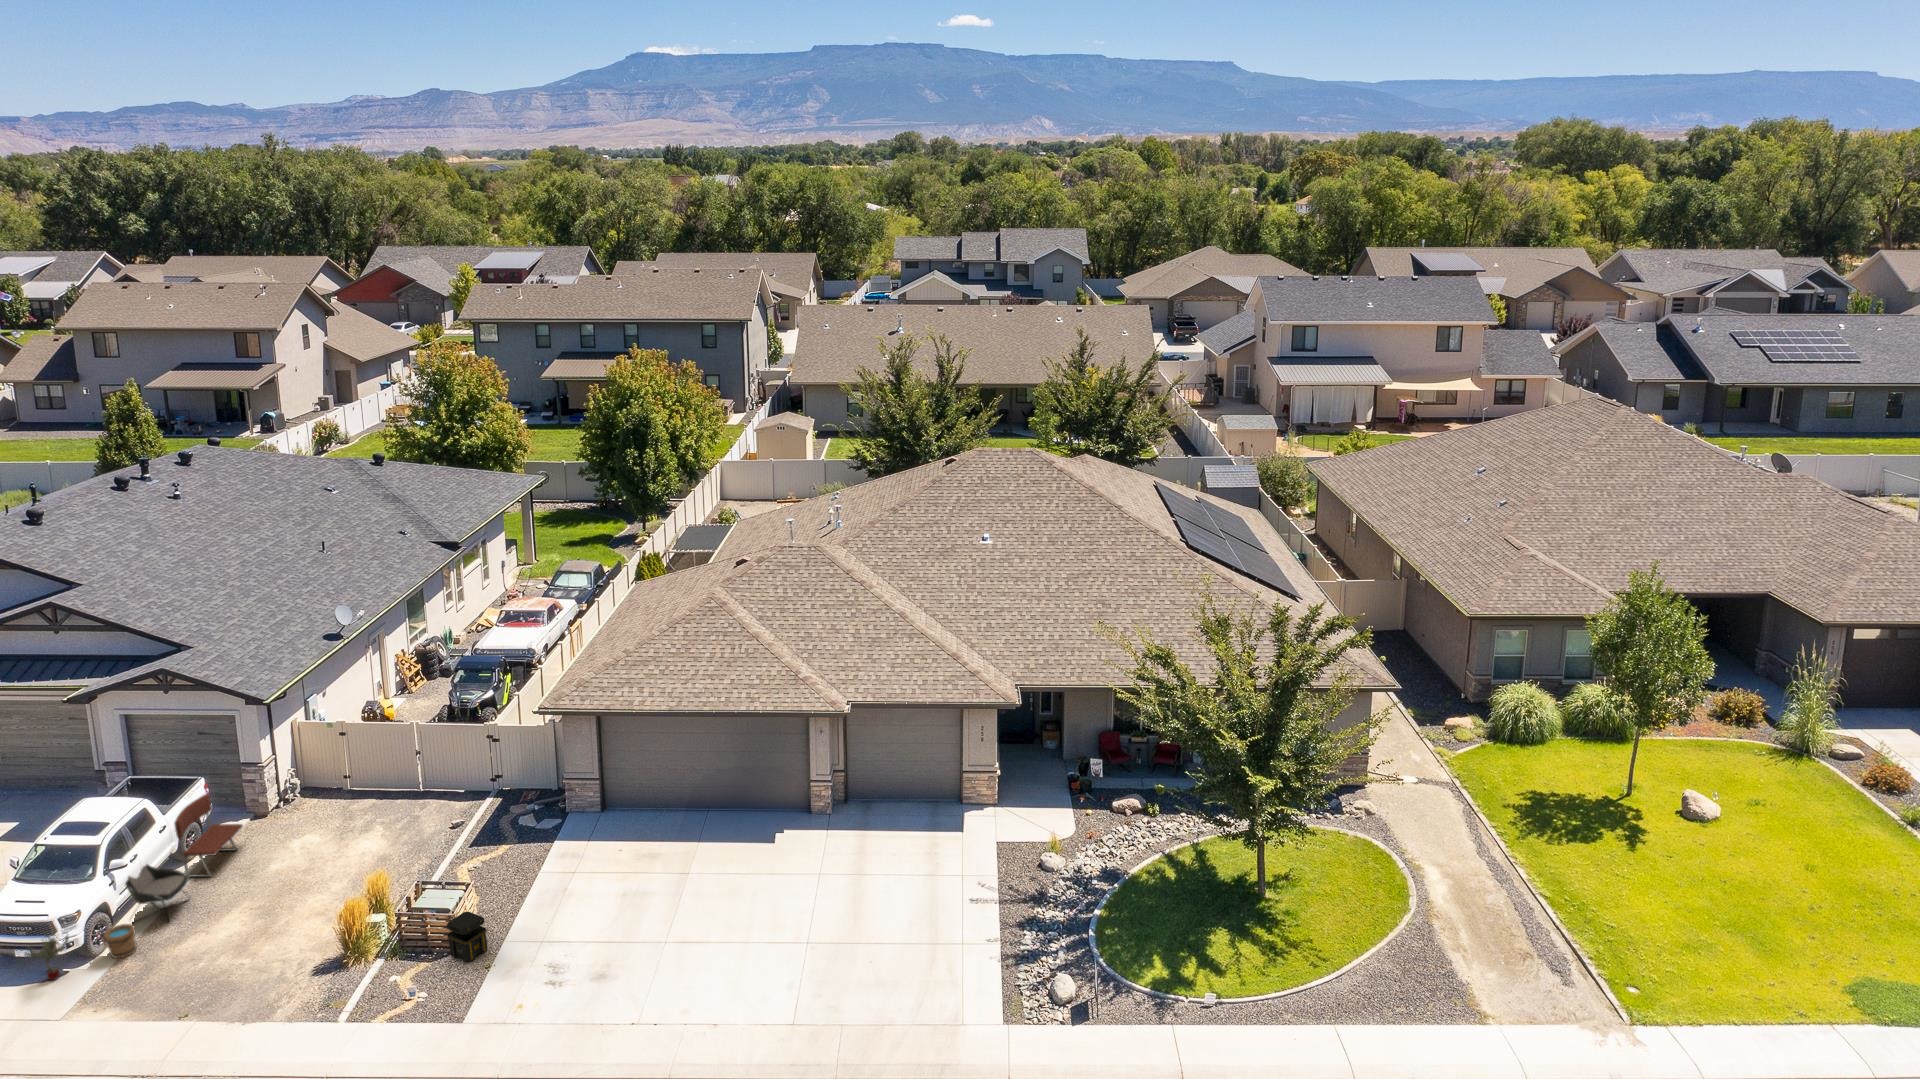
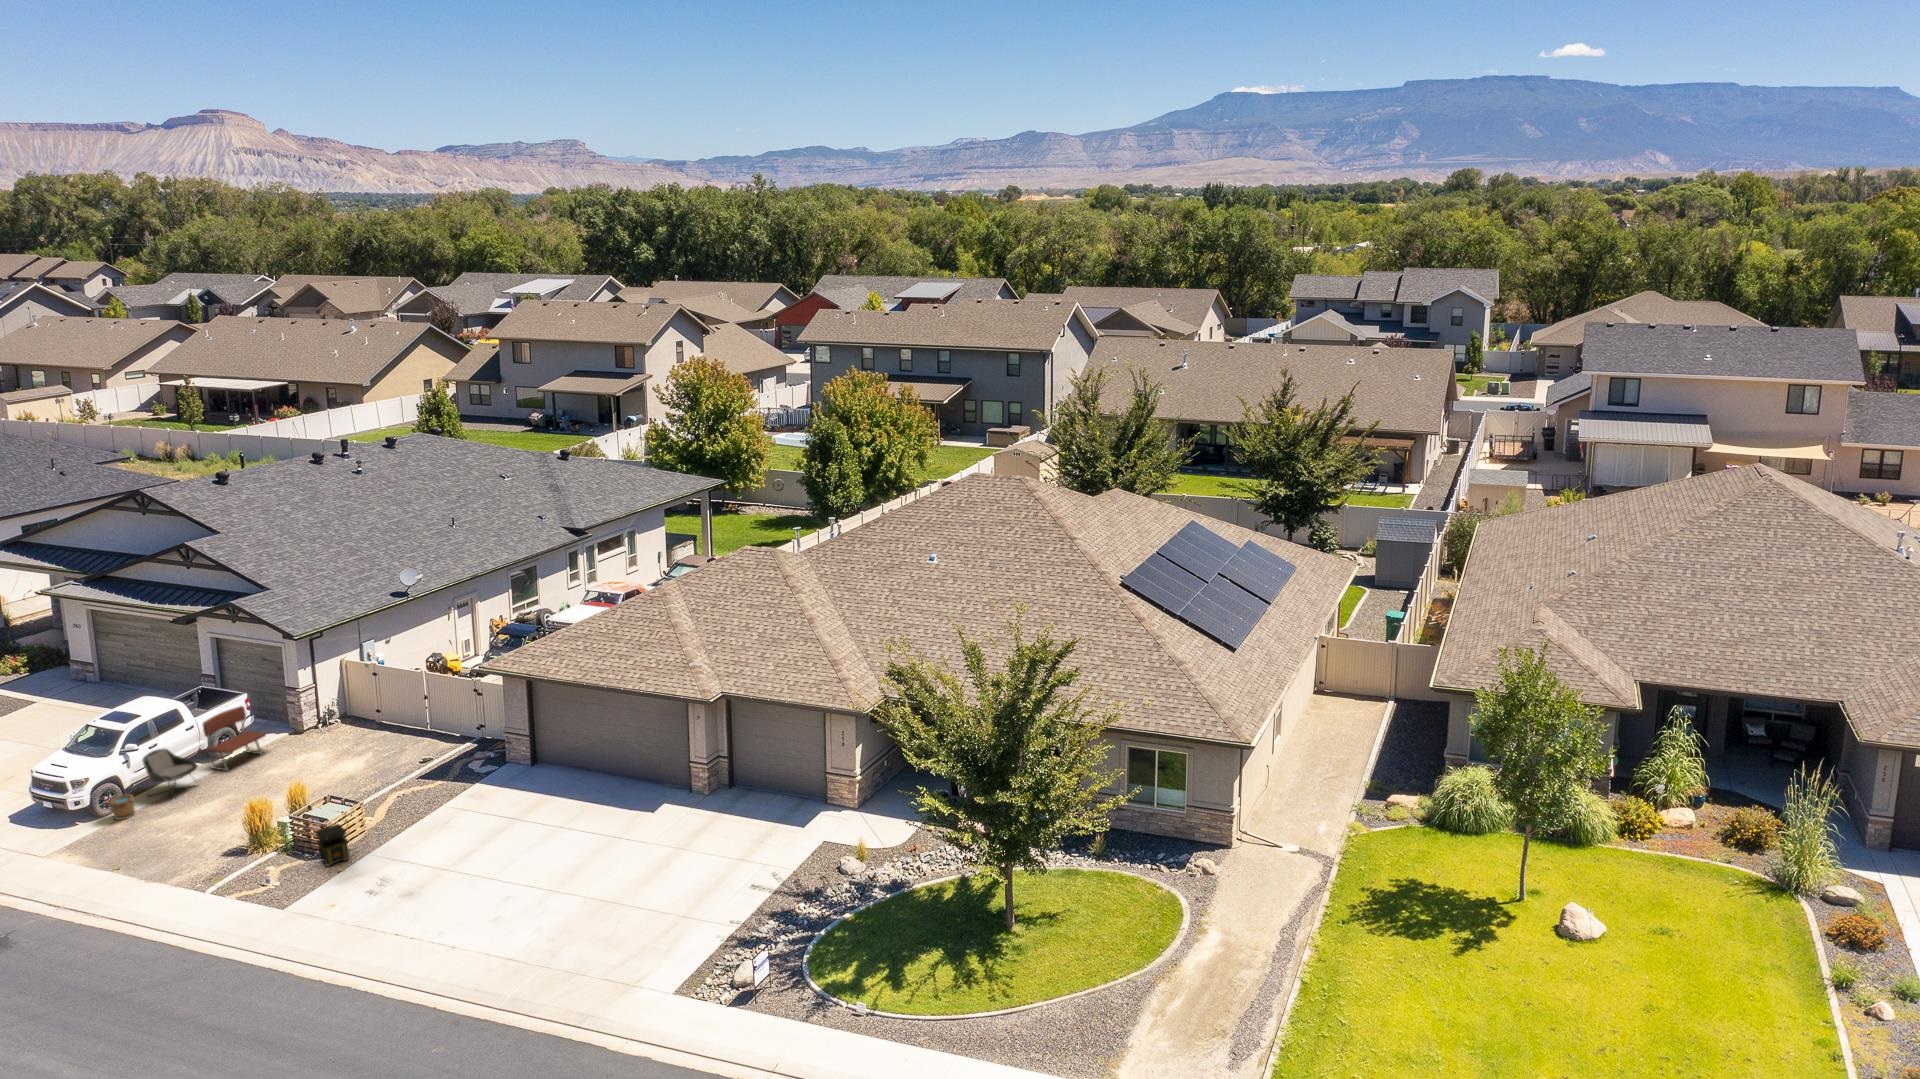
potted tree: present [25,931,69,980] -> none [49,787,81,828]

